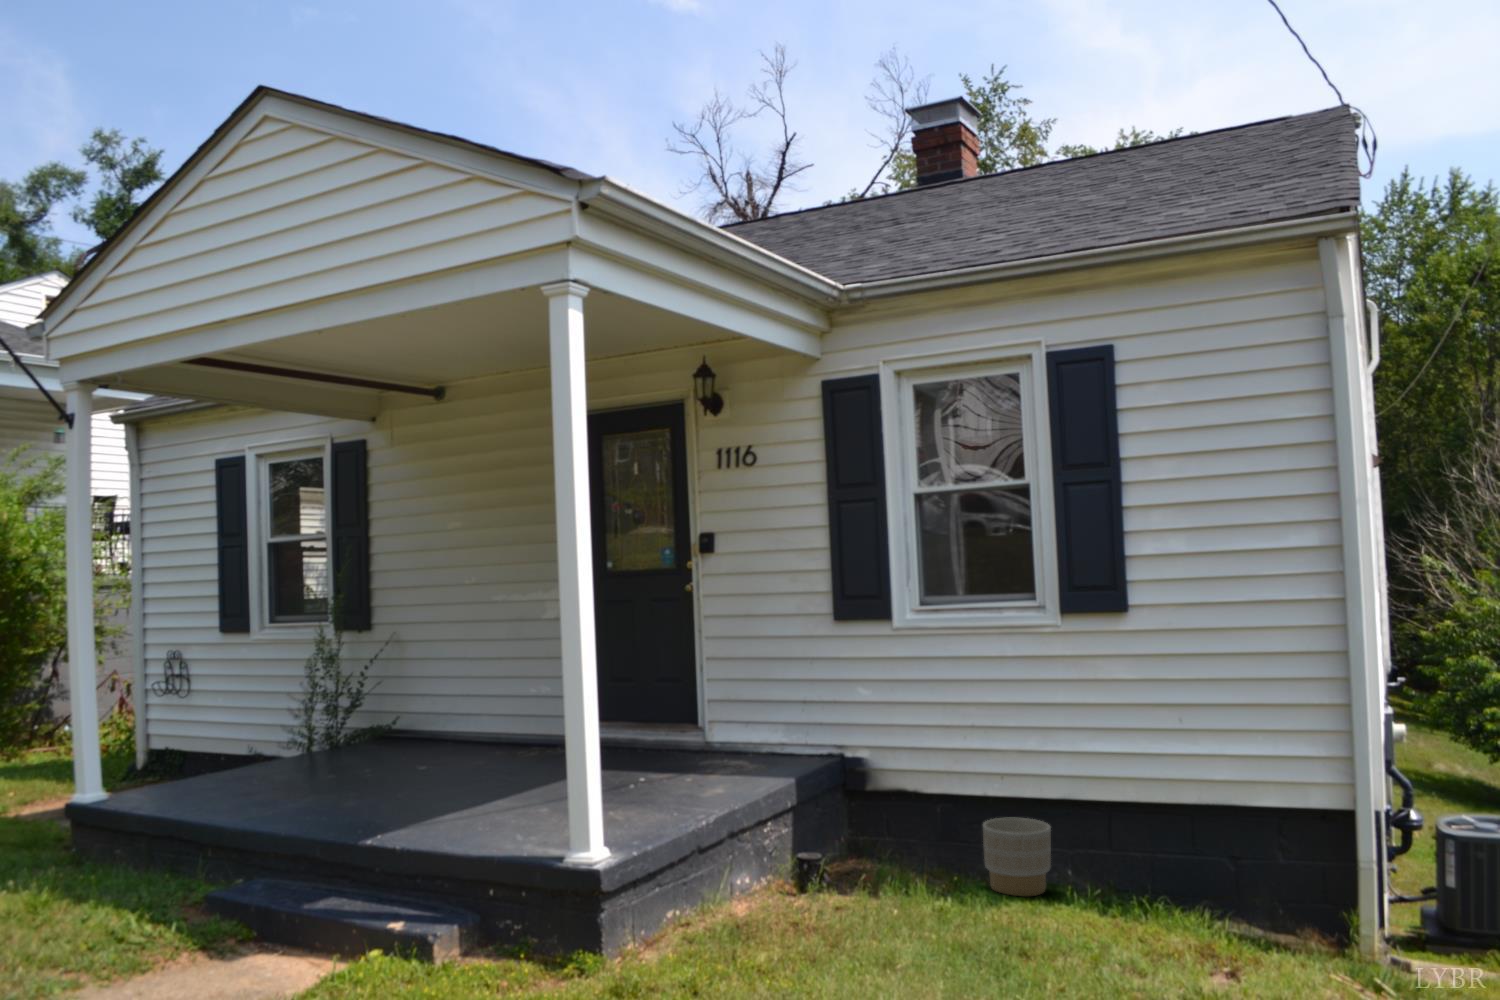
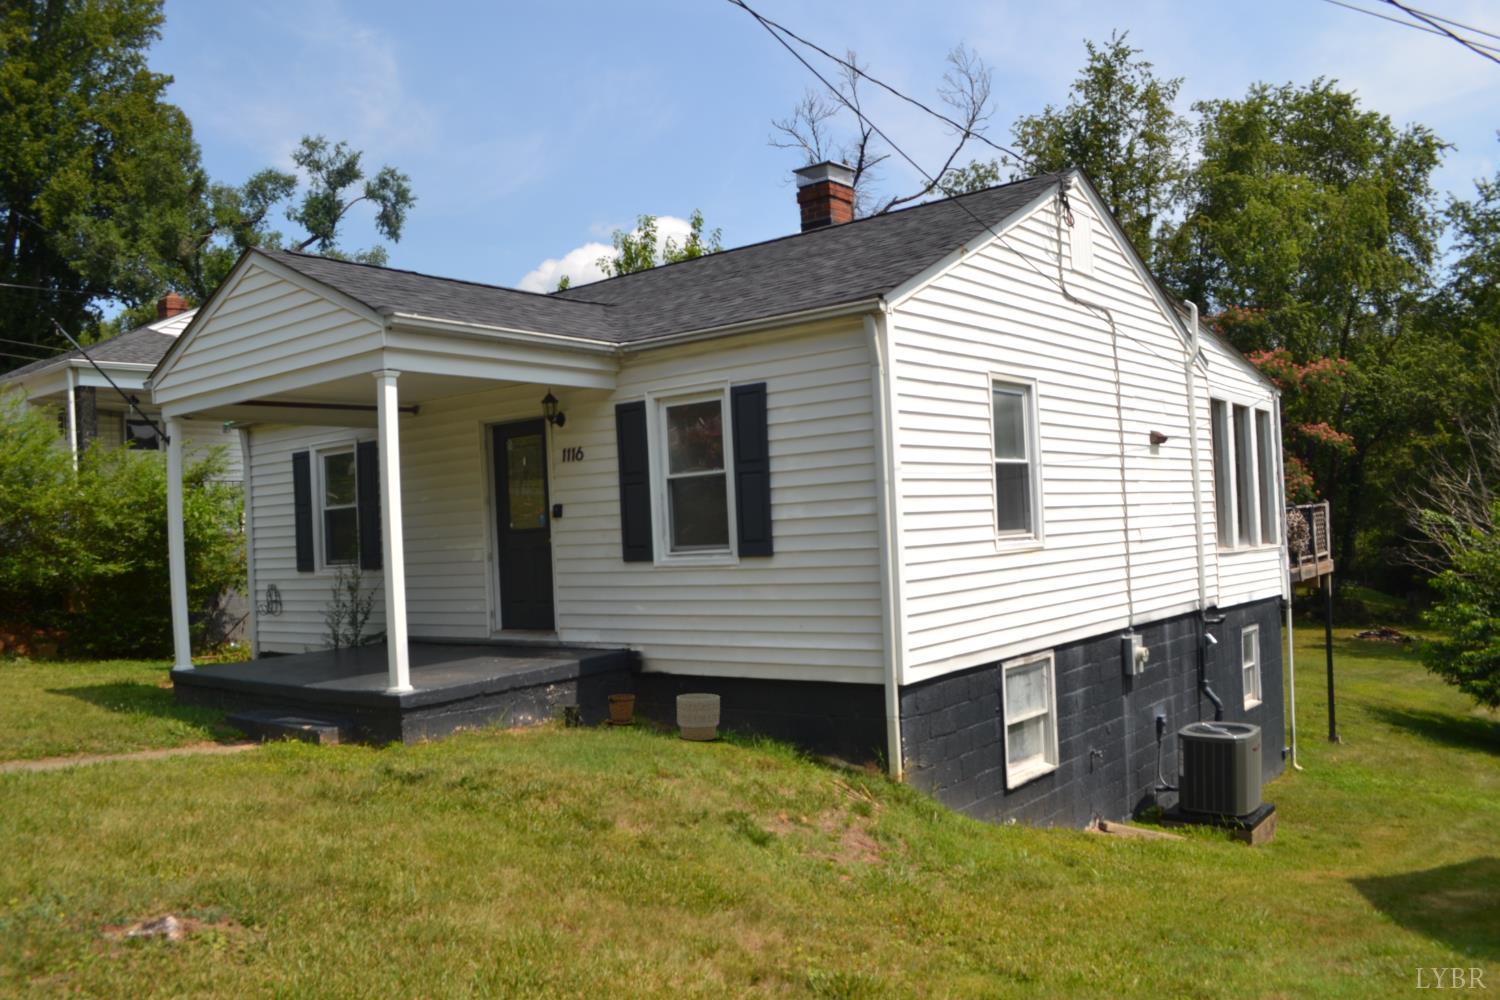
bucket: none [839,804,881,868] -> present [608,685,635,725]

